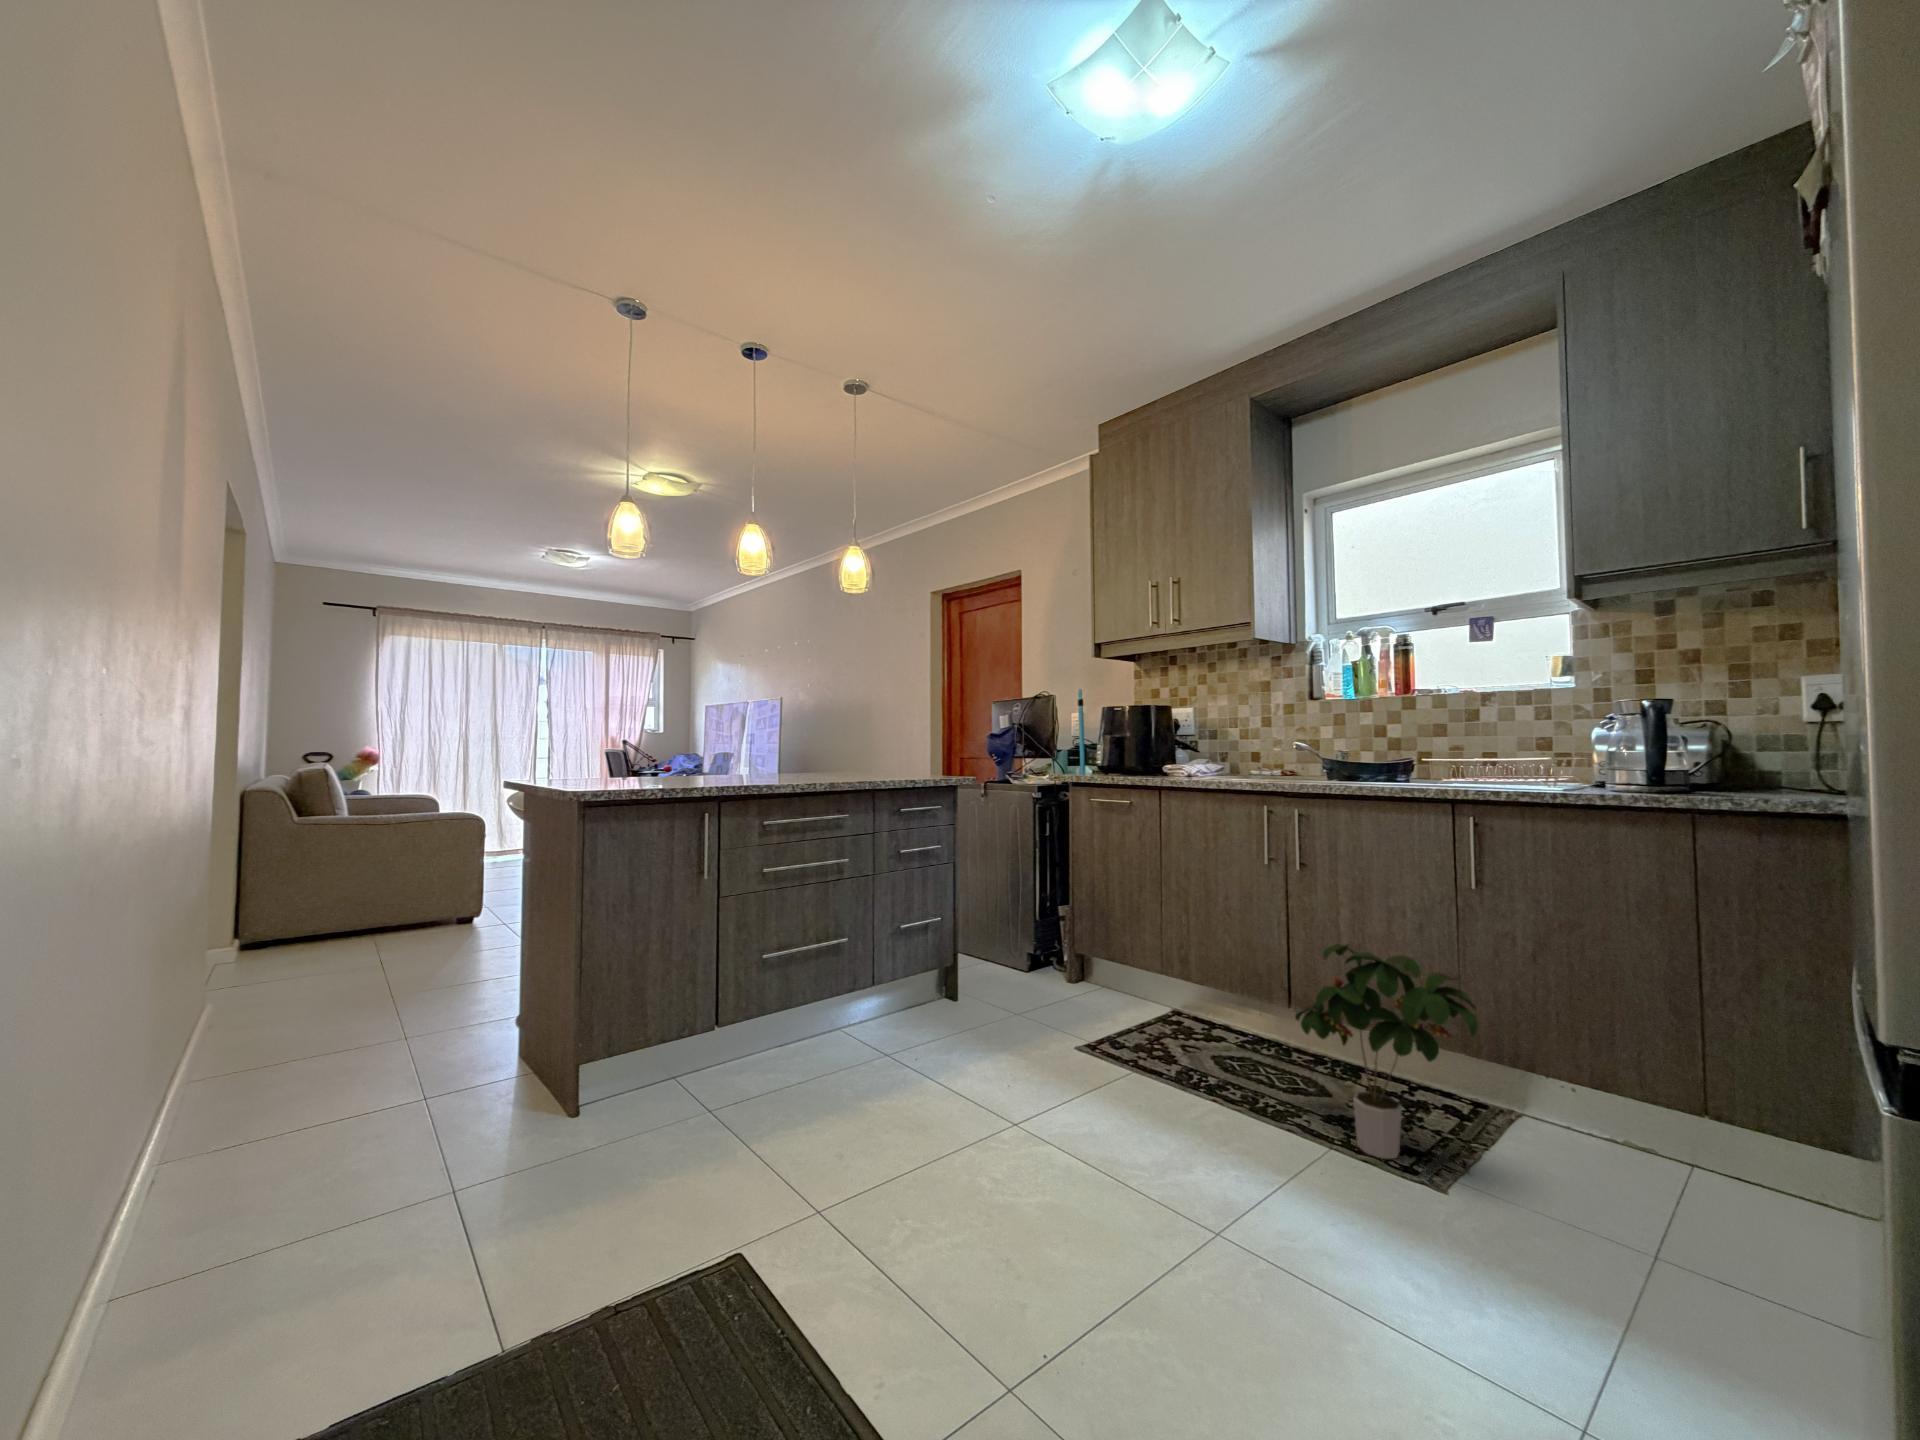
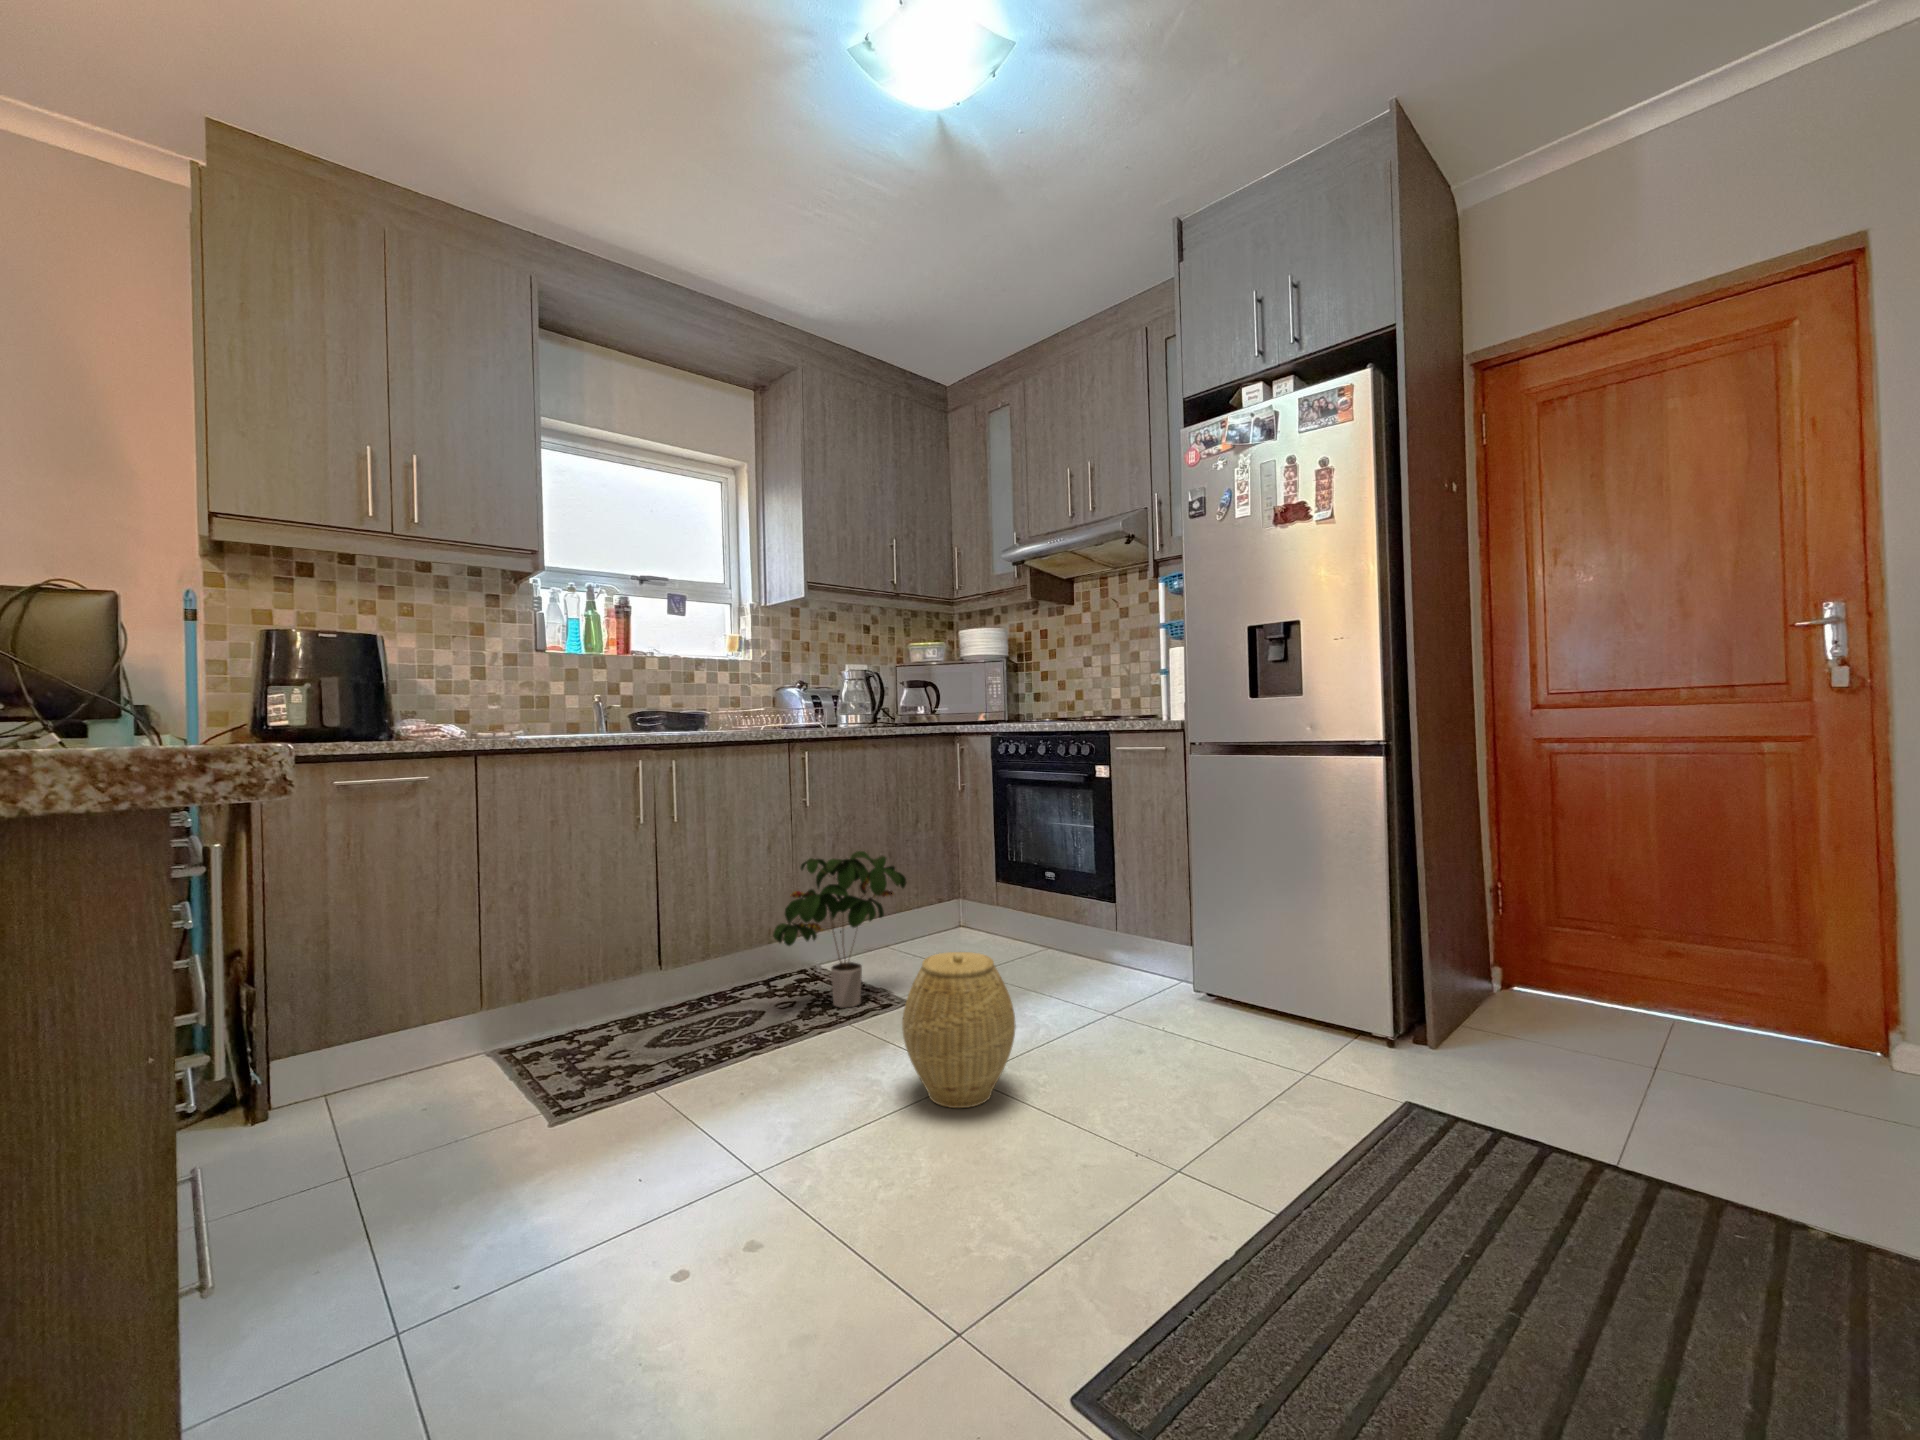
woven basket: none [1068,1058,1208,1262] -> present [902,952,1016,1108]

